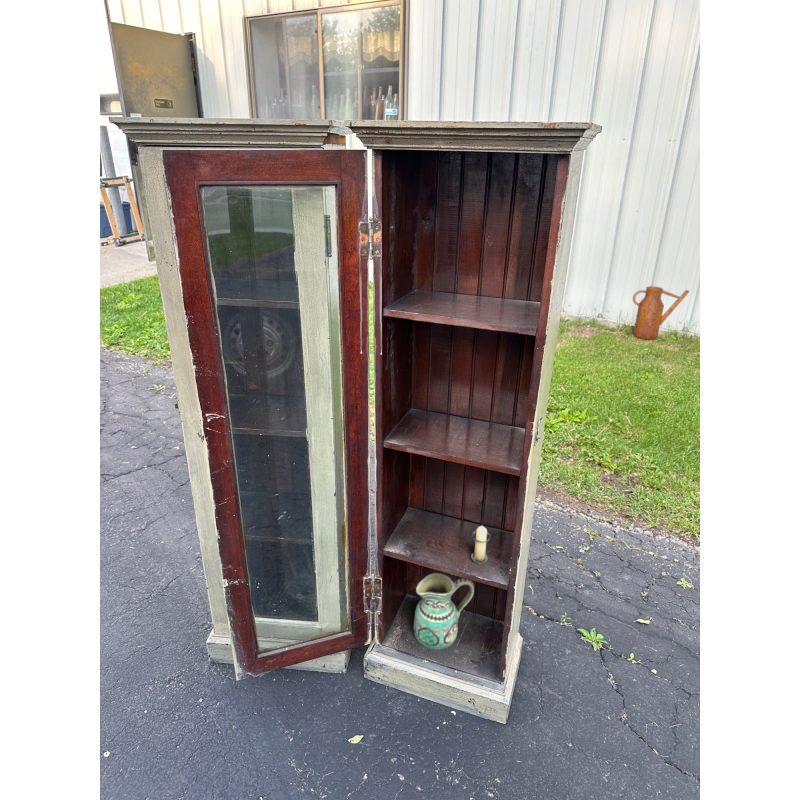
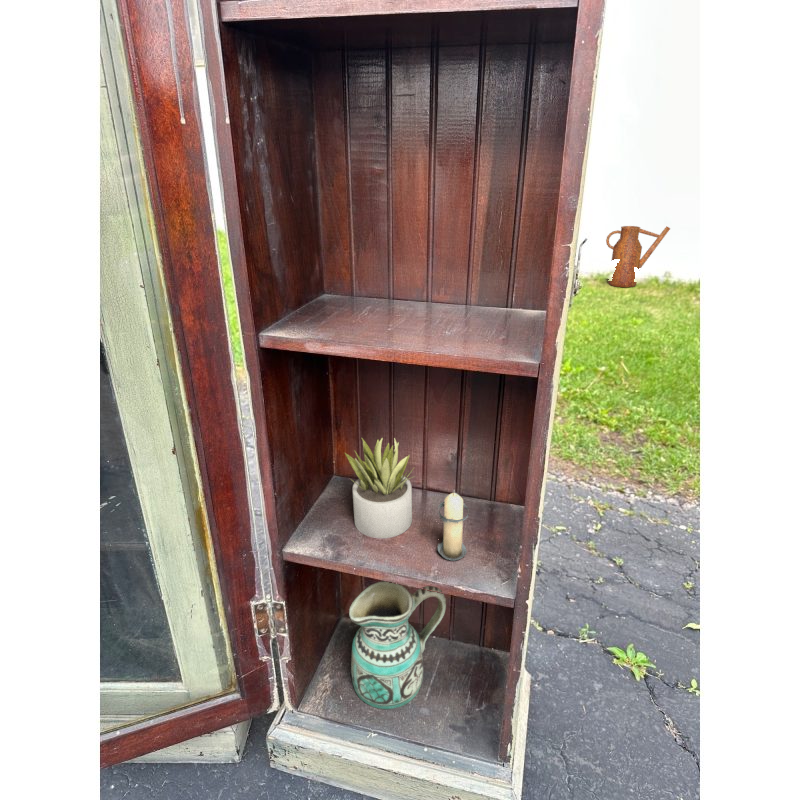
succulent plant: none [420,489,461,548] -> present [345,438,412,539]

